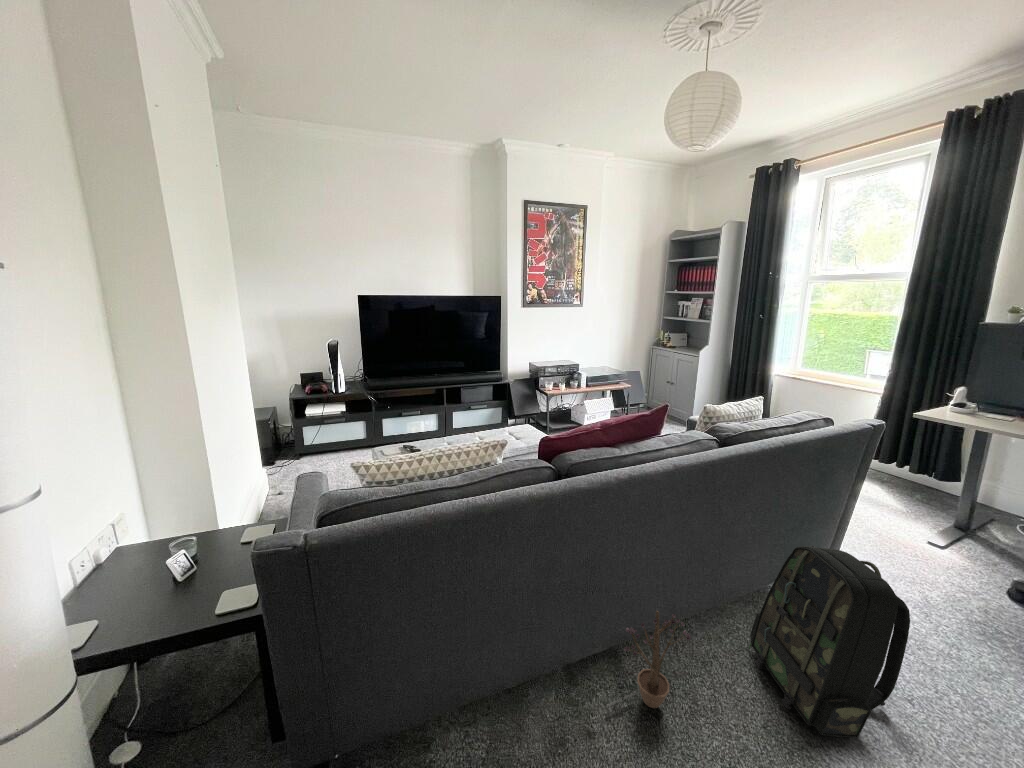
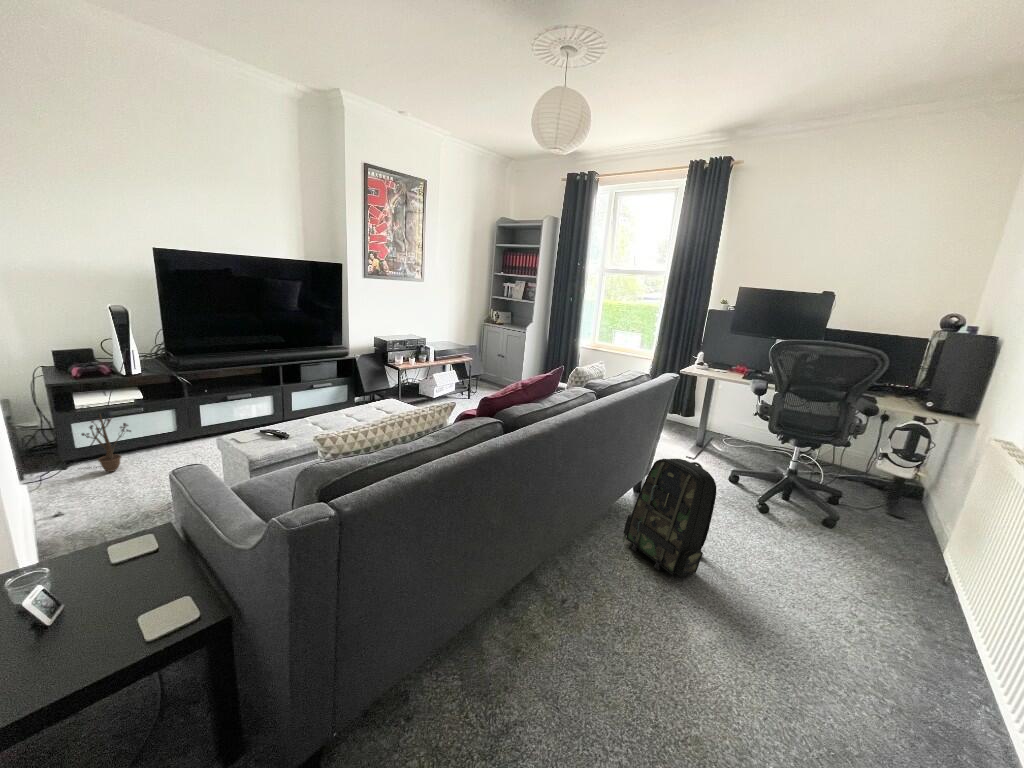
decorative plant: present [607,611,691,708] -> present [81,414,131,472]

